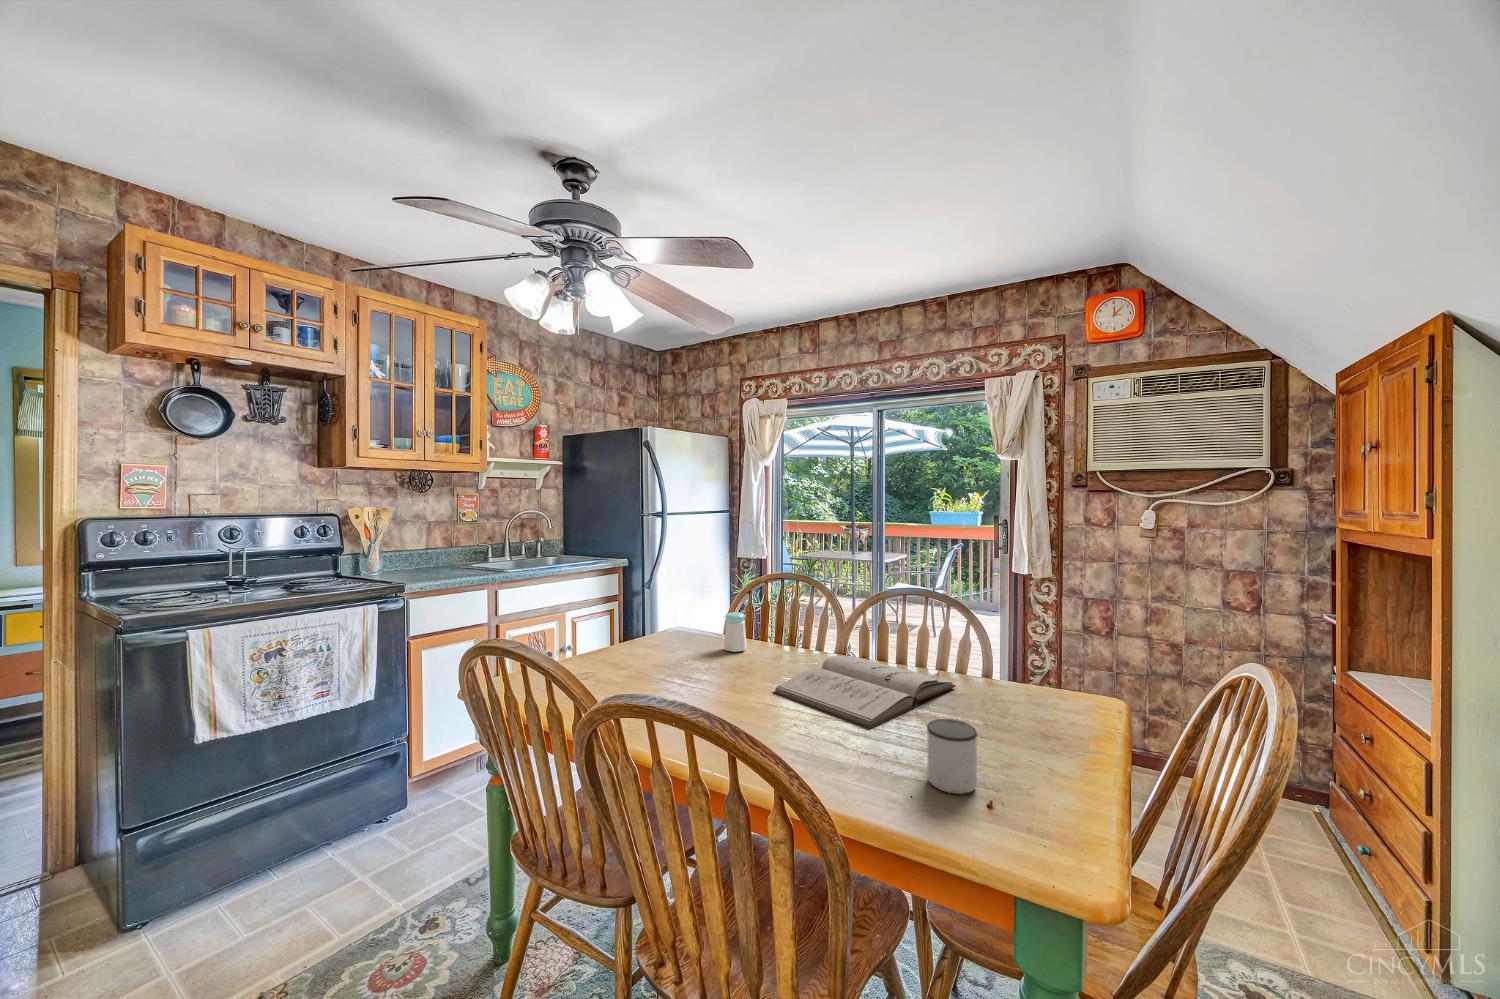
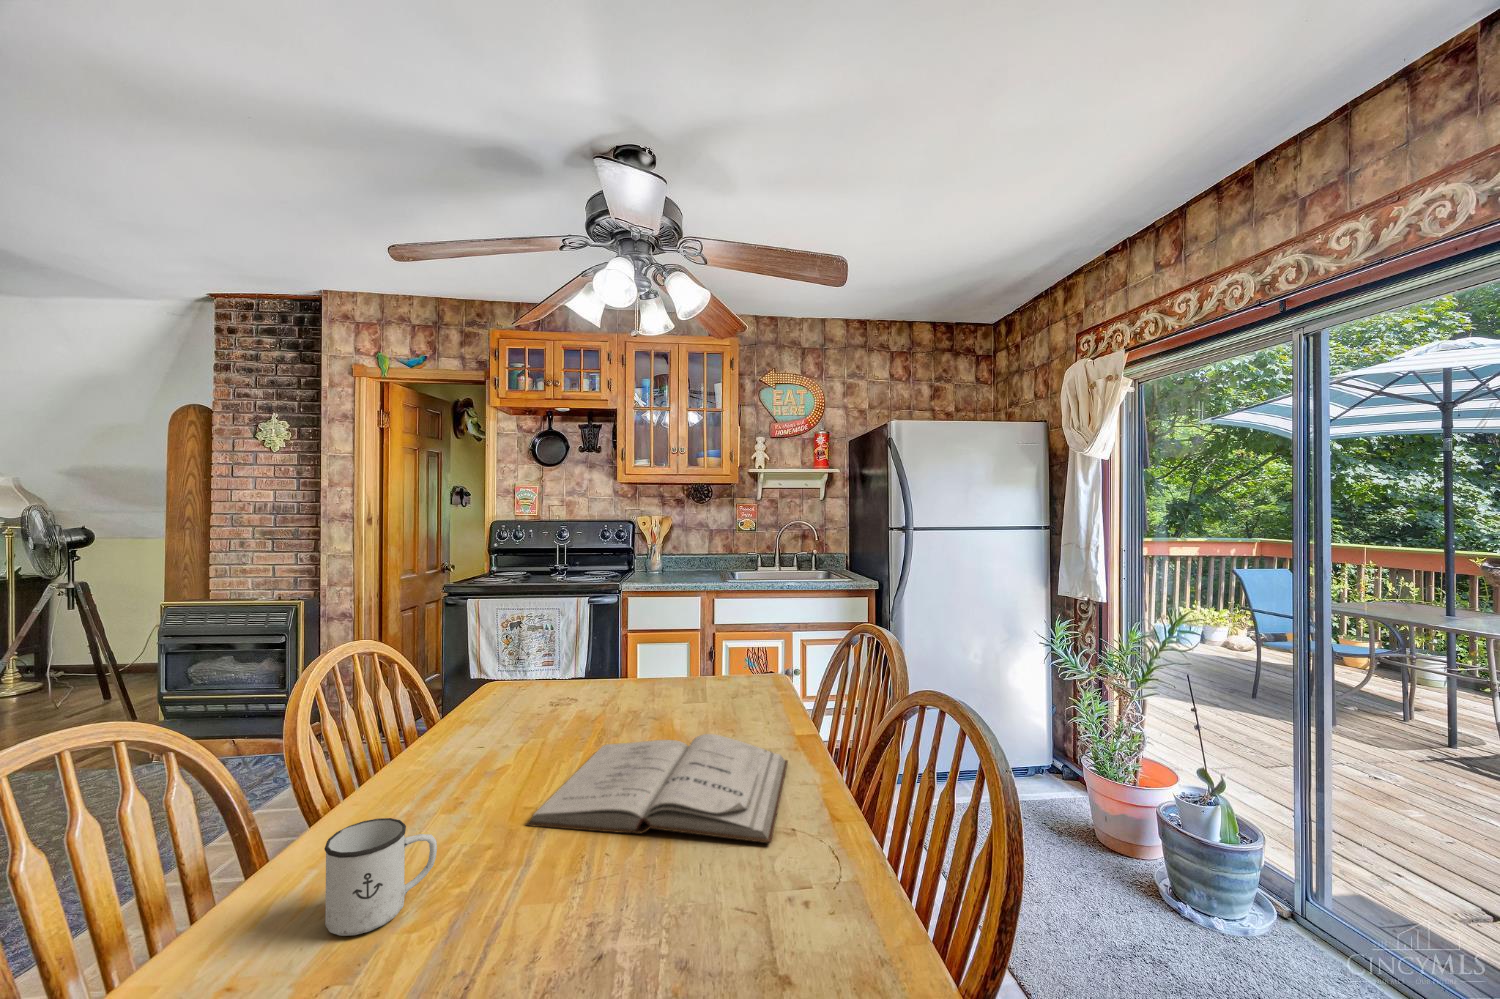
salt shaker: present [724,612,747,652] -> none [709,652,737,704]

